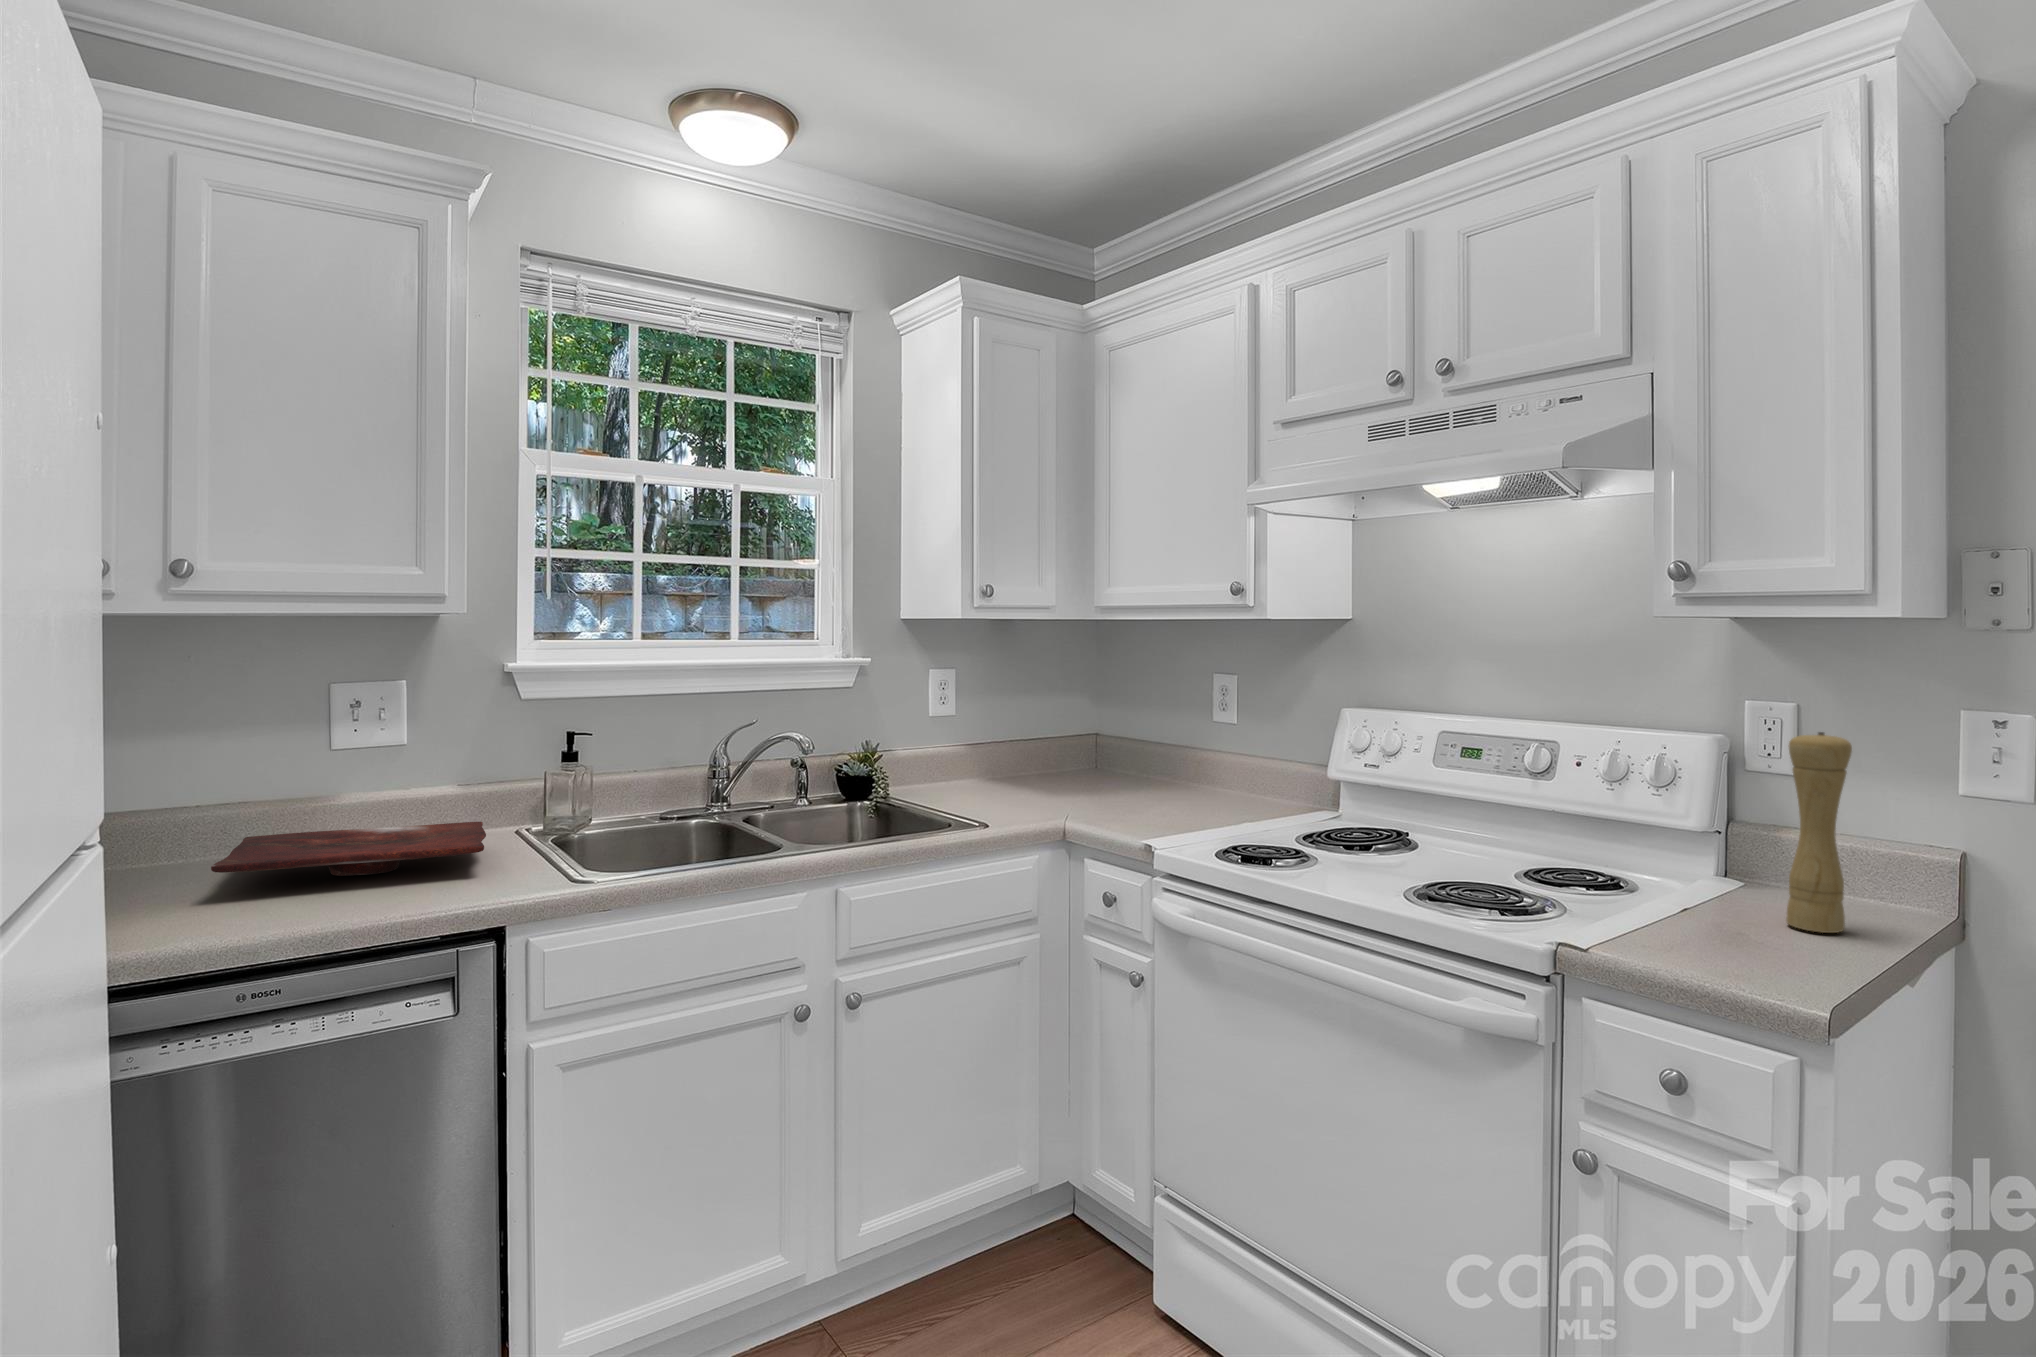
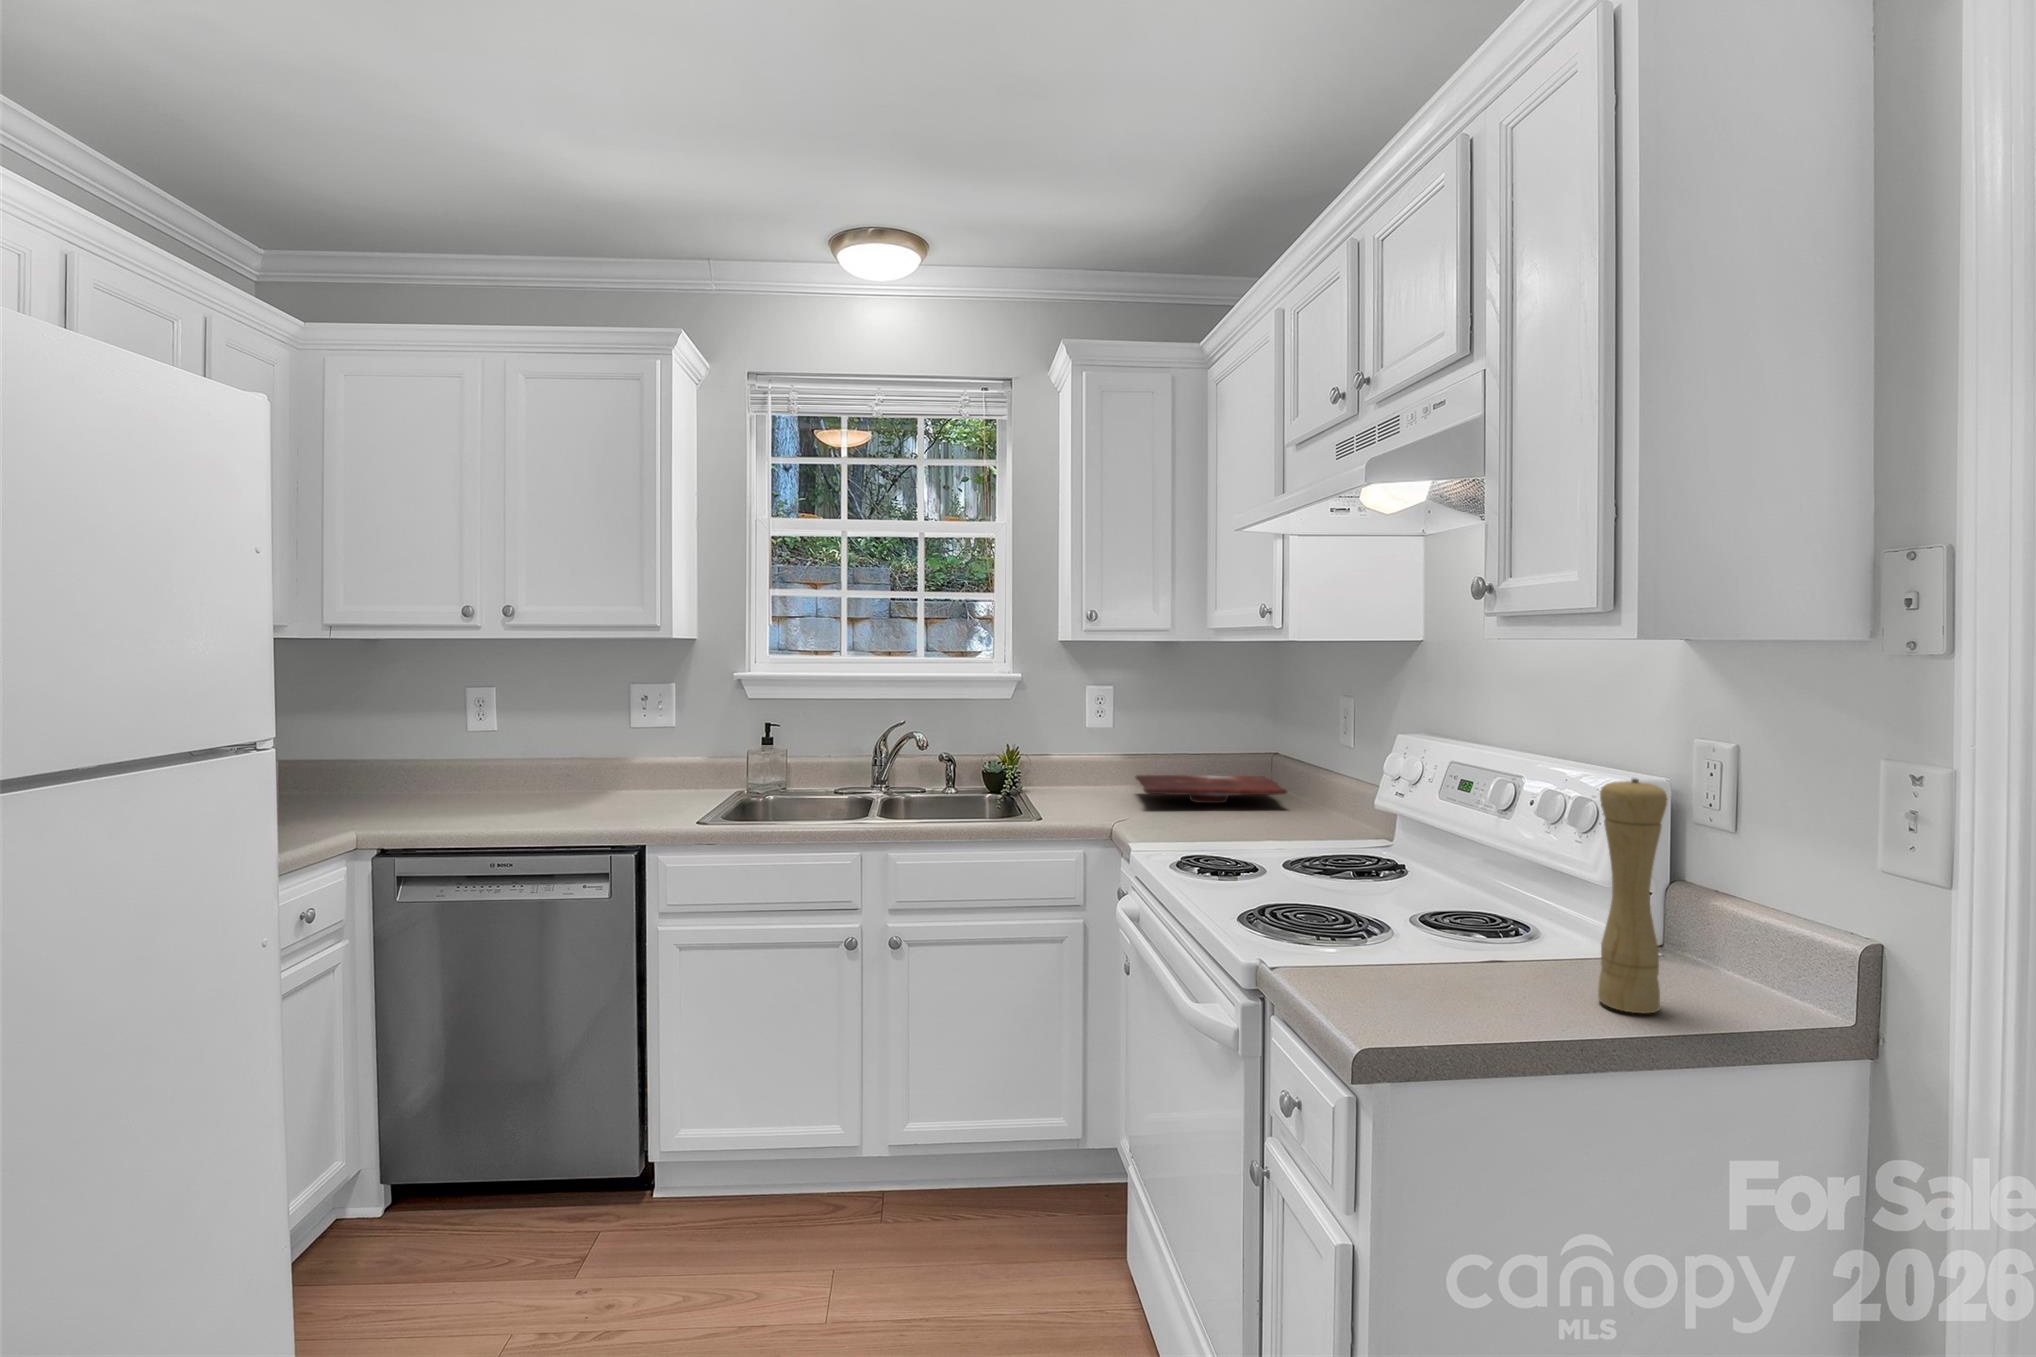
cutting board: present [211,822,486,876] -> present [1135,775,1287,803]

